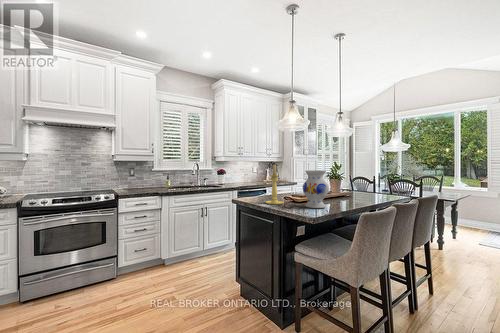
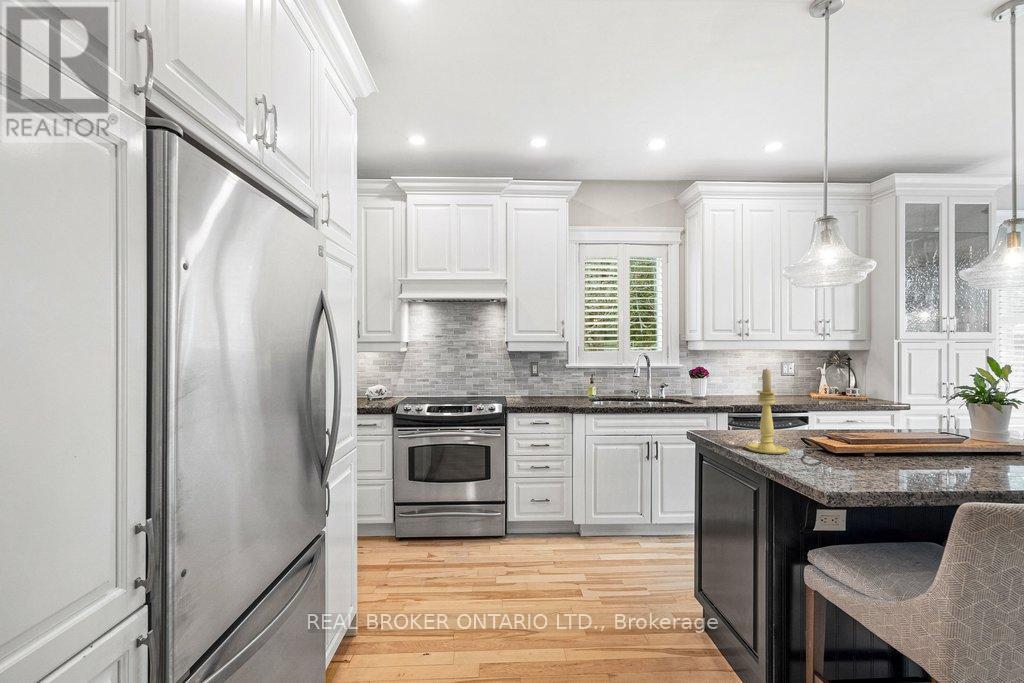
vase: present [303,170,329,208] -> none [827,386,898,475]

